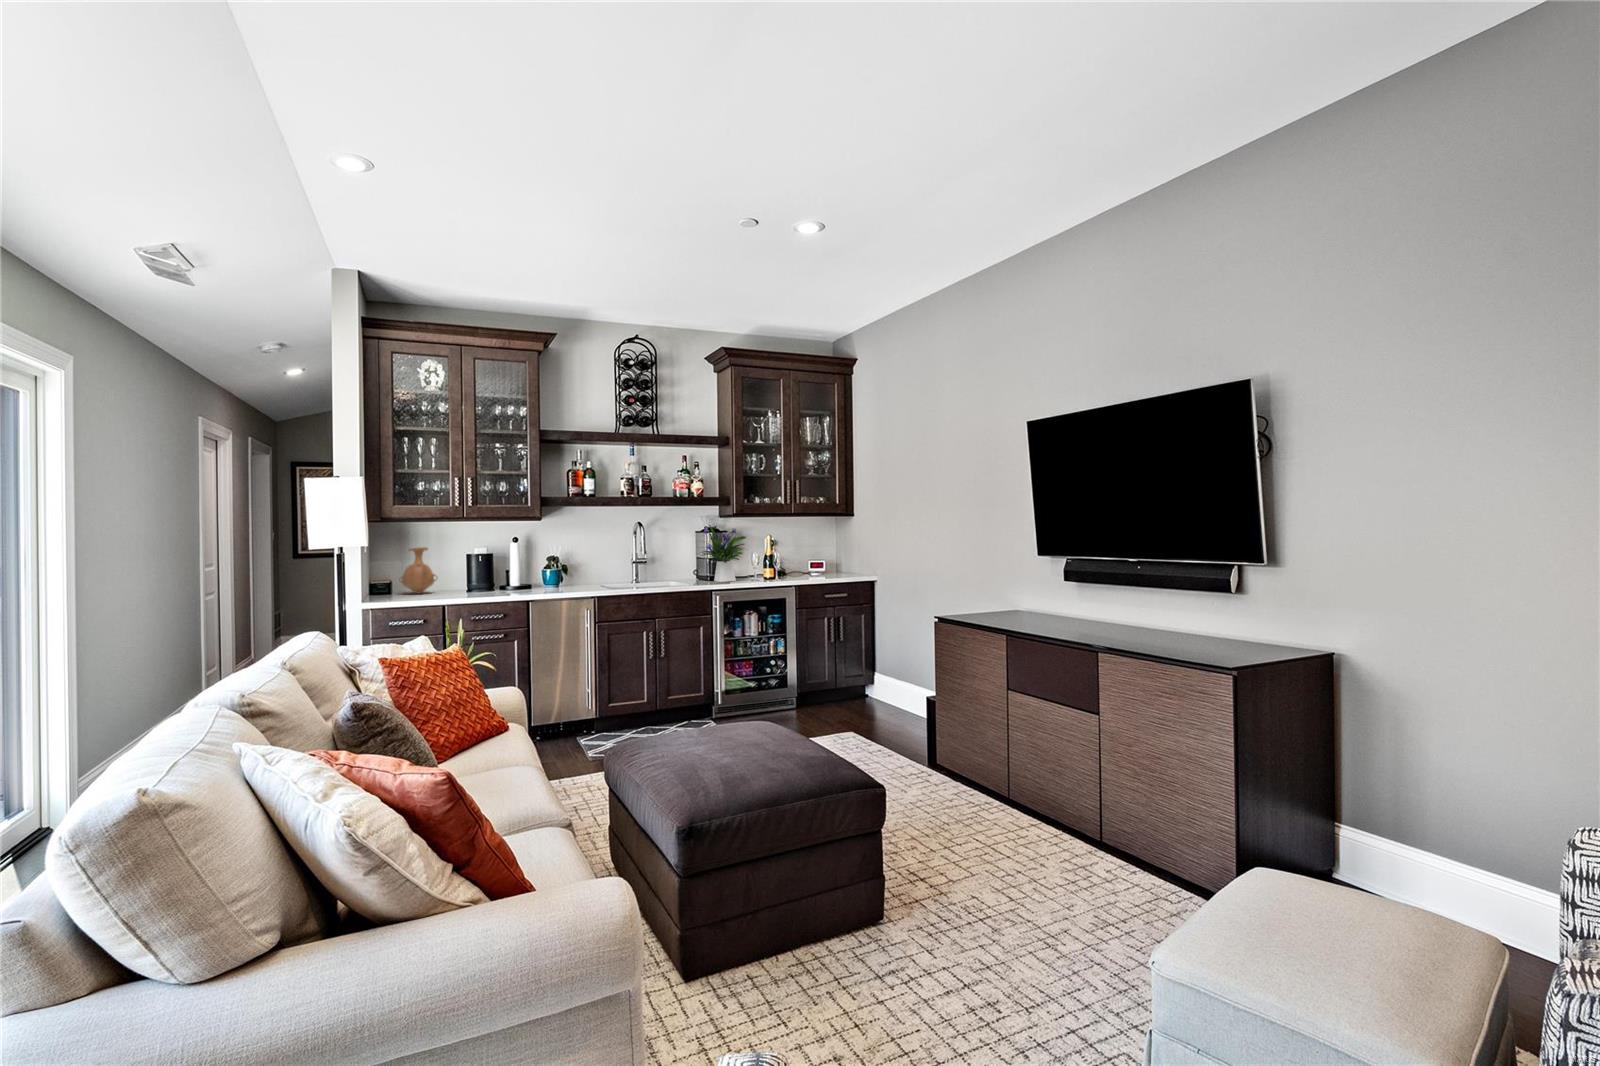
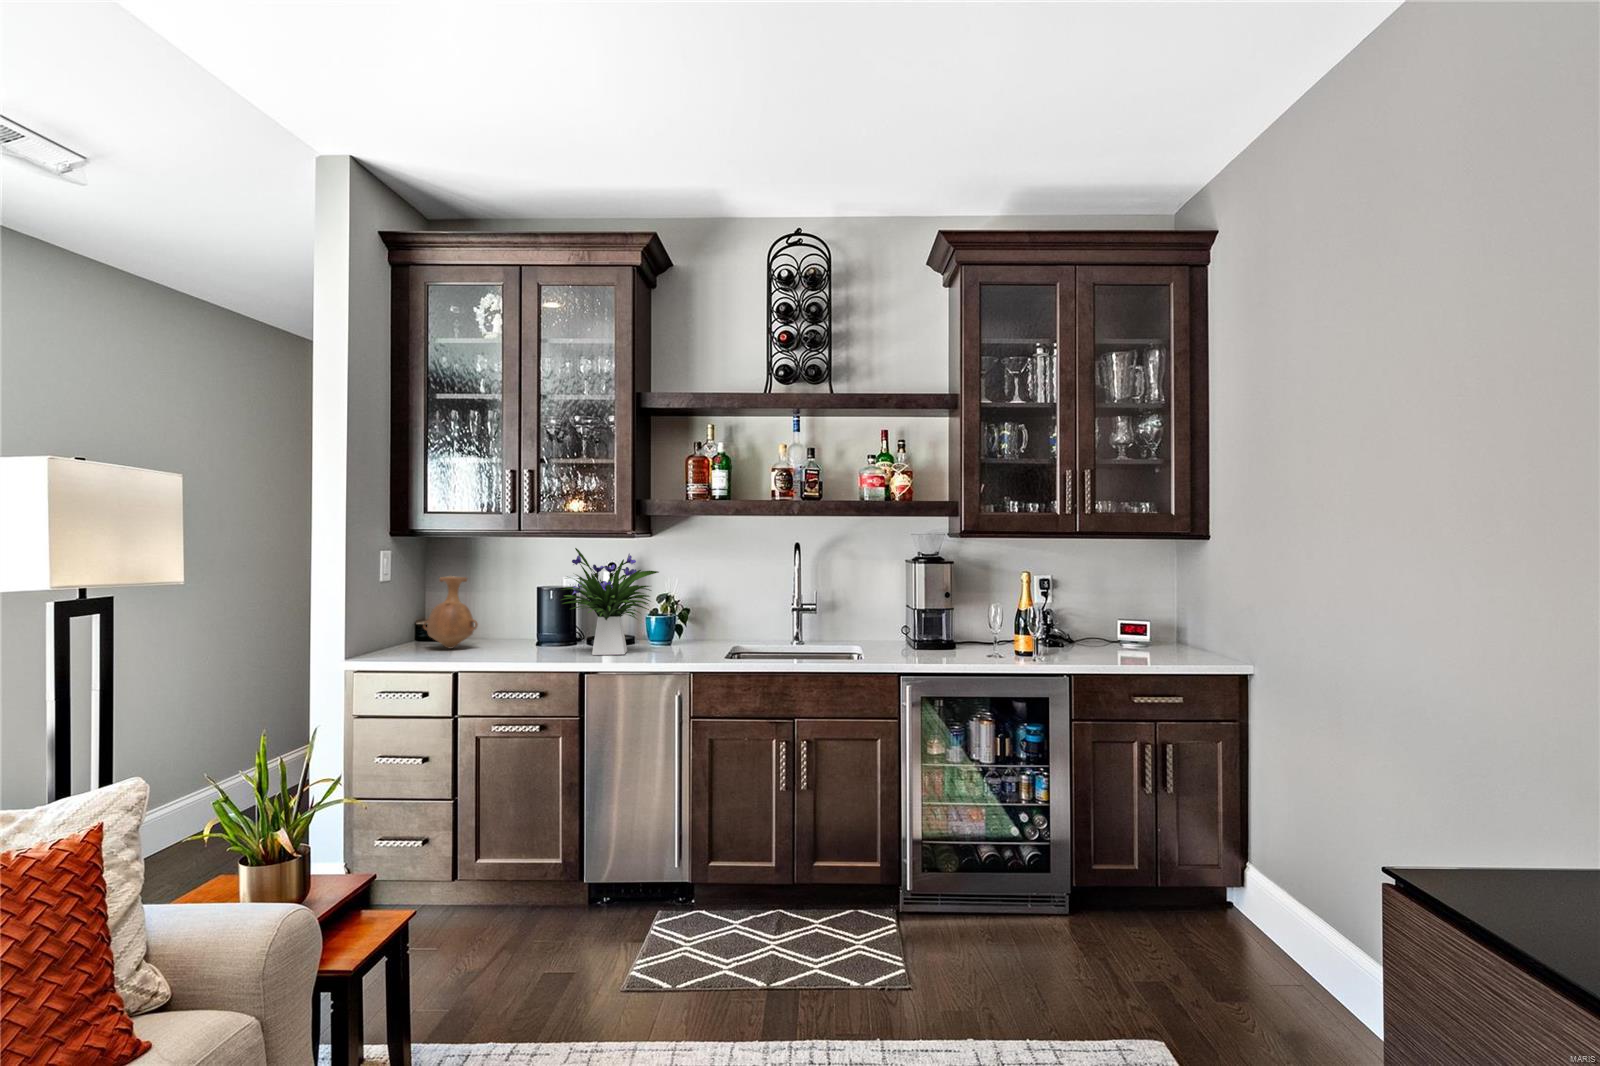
flower arrangement: present [701,525,746,582] -> present [562,548,659,655]

